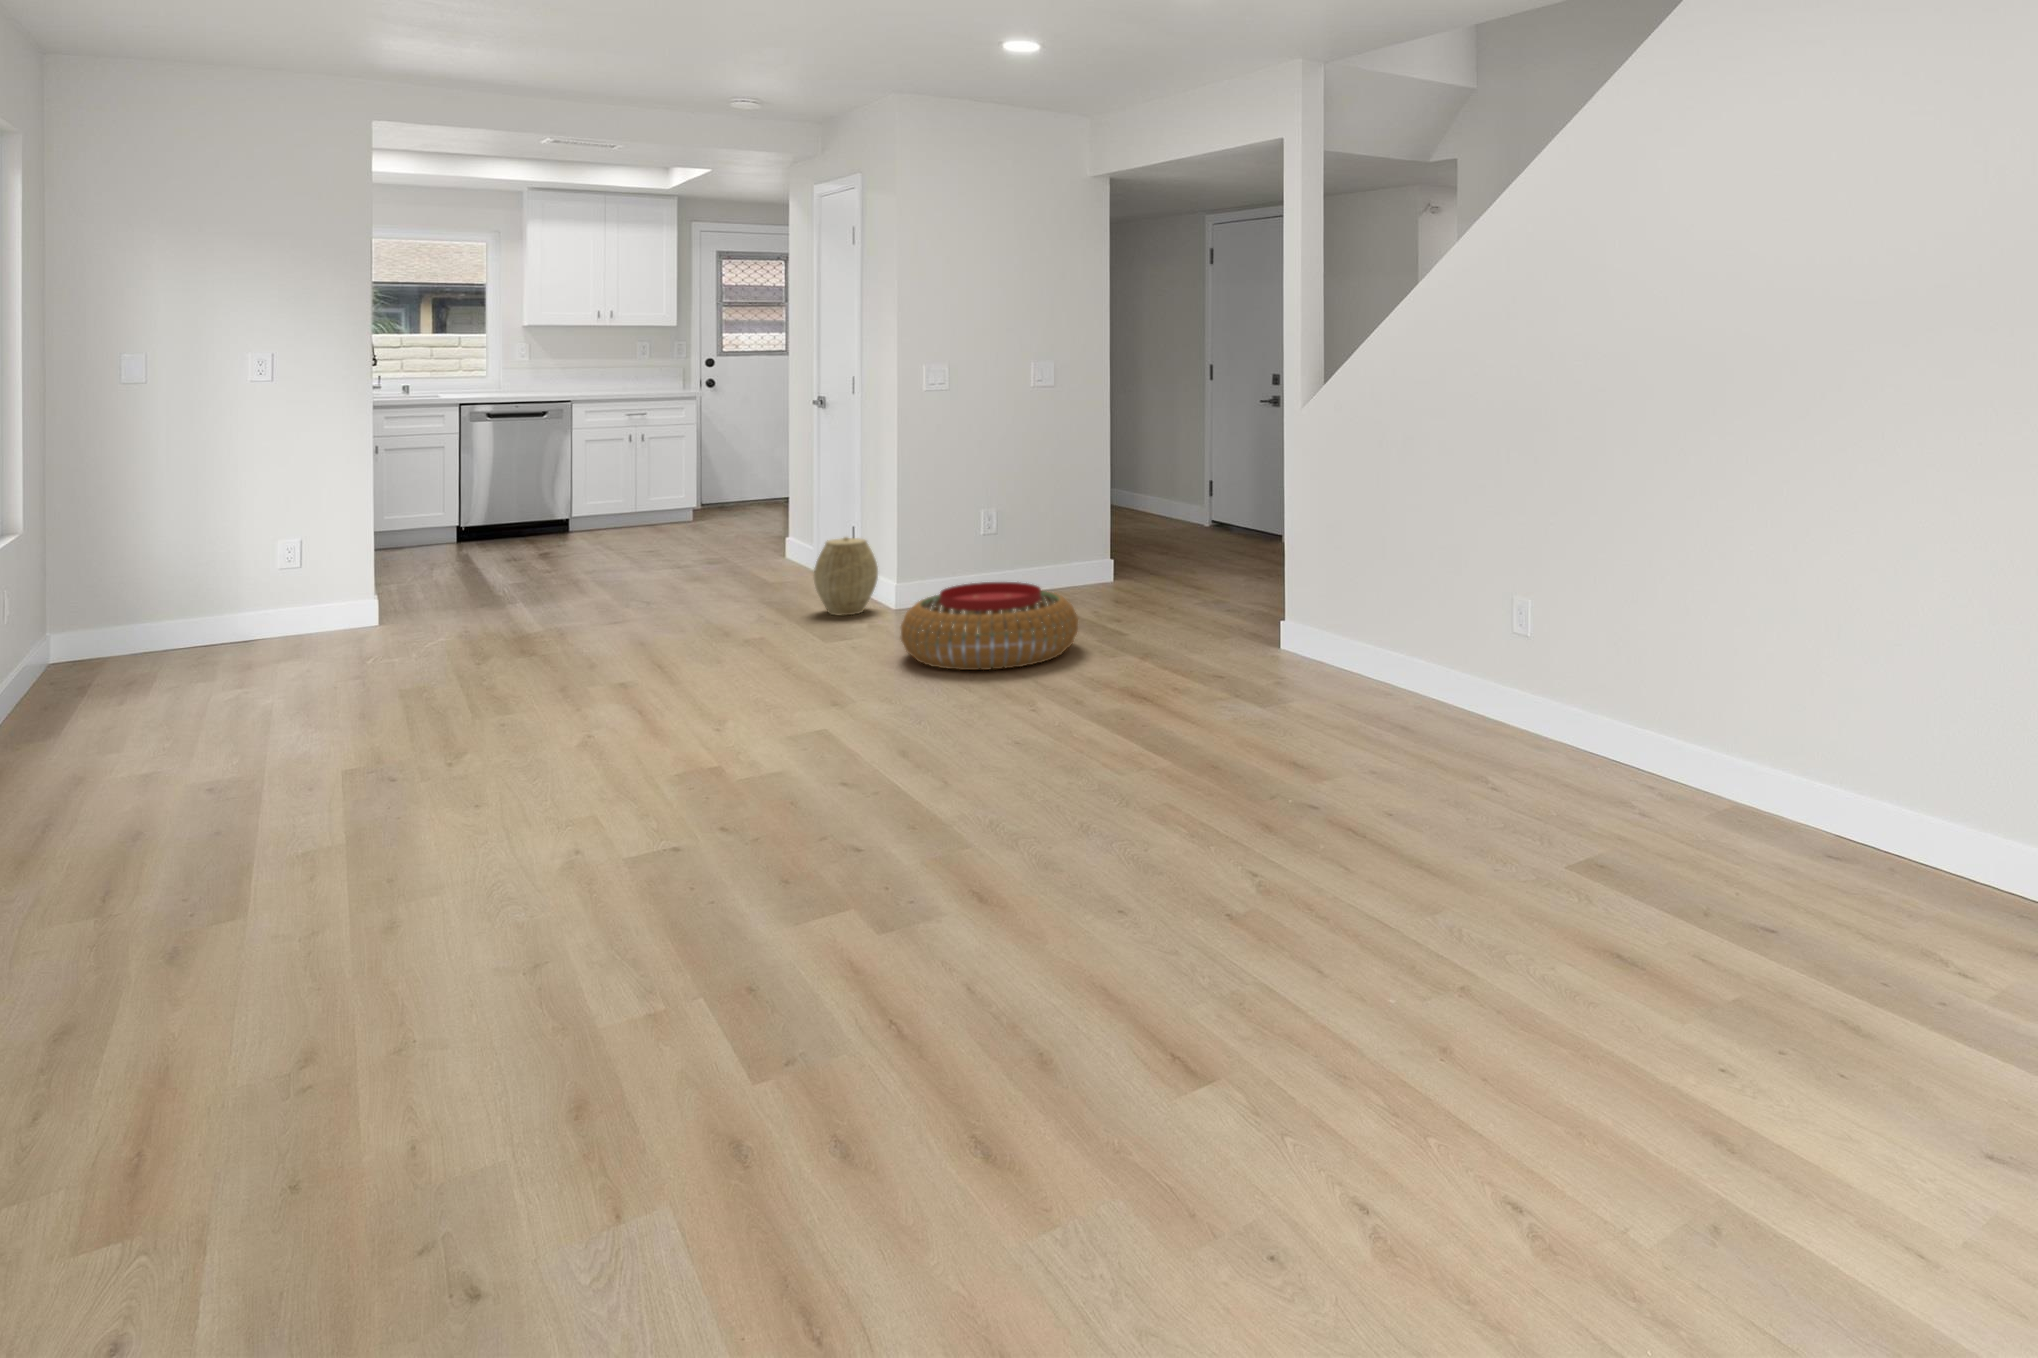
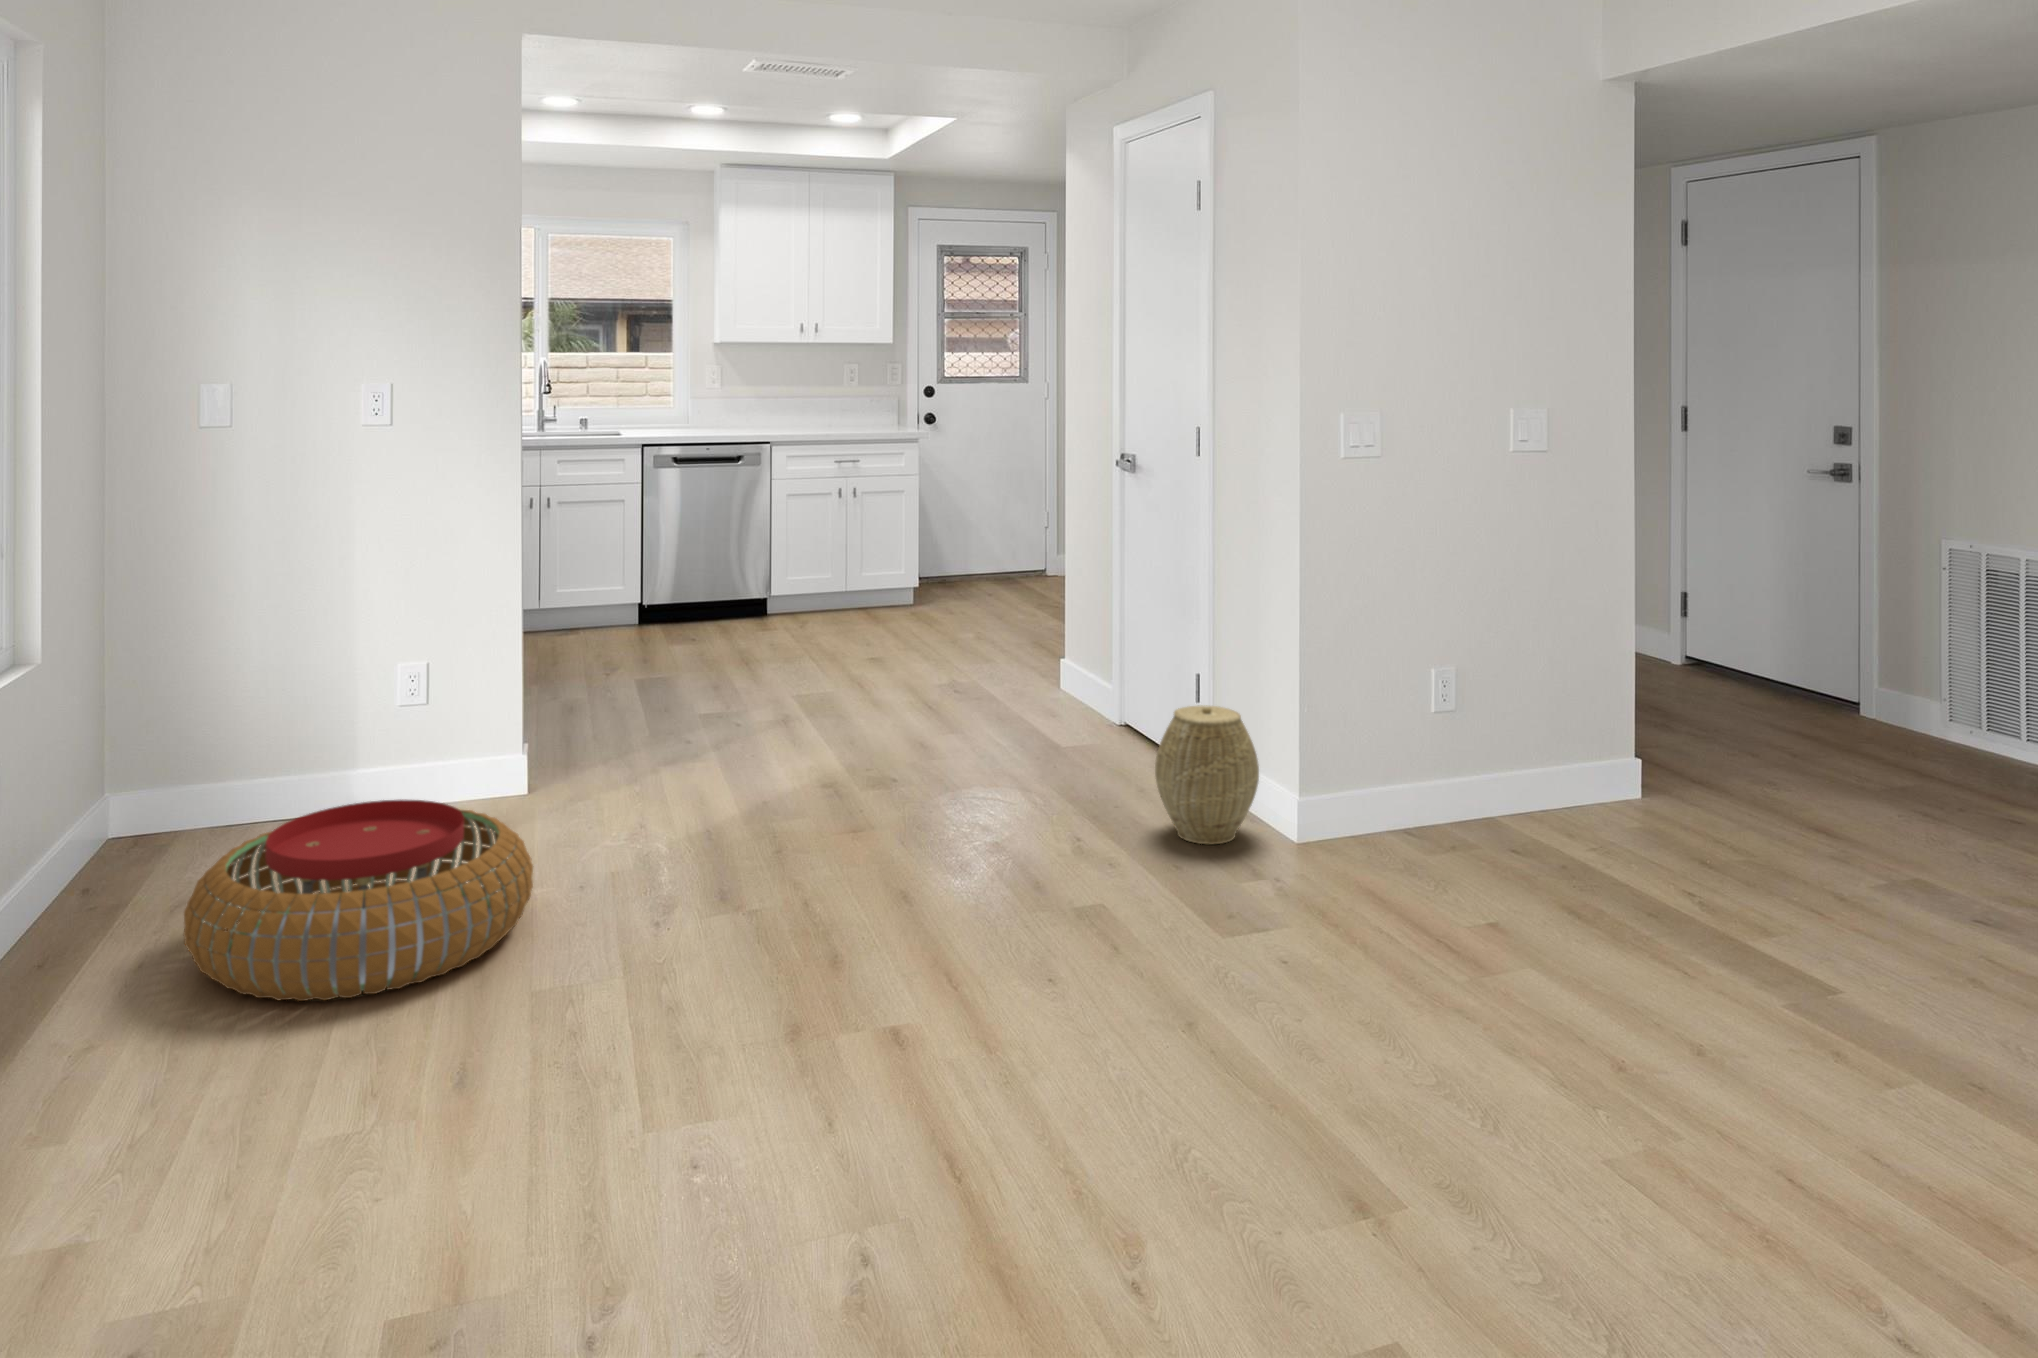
pouf: present [901,582,1078,670] -> present [184,800,533,1001]

